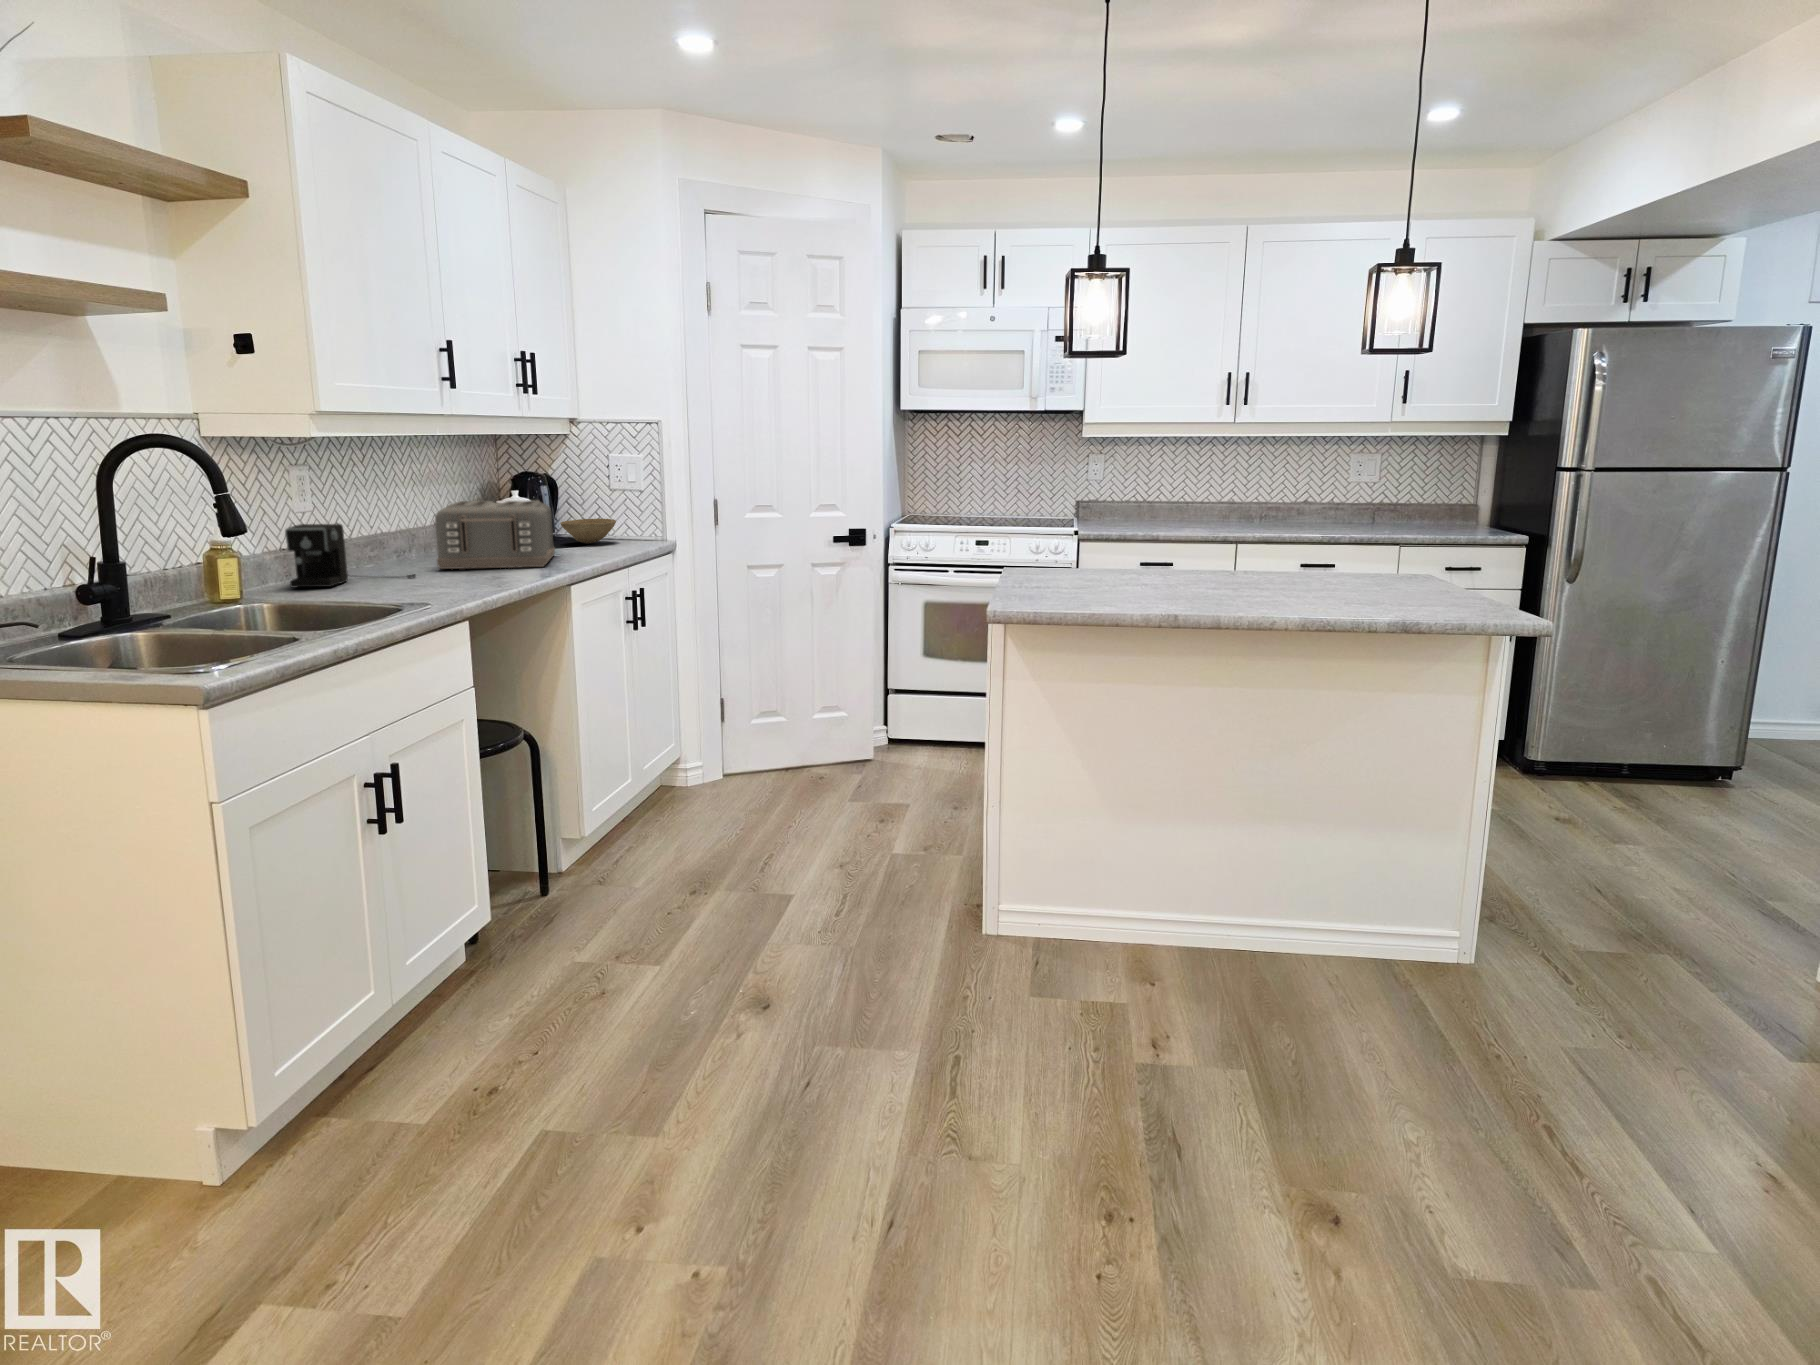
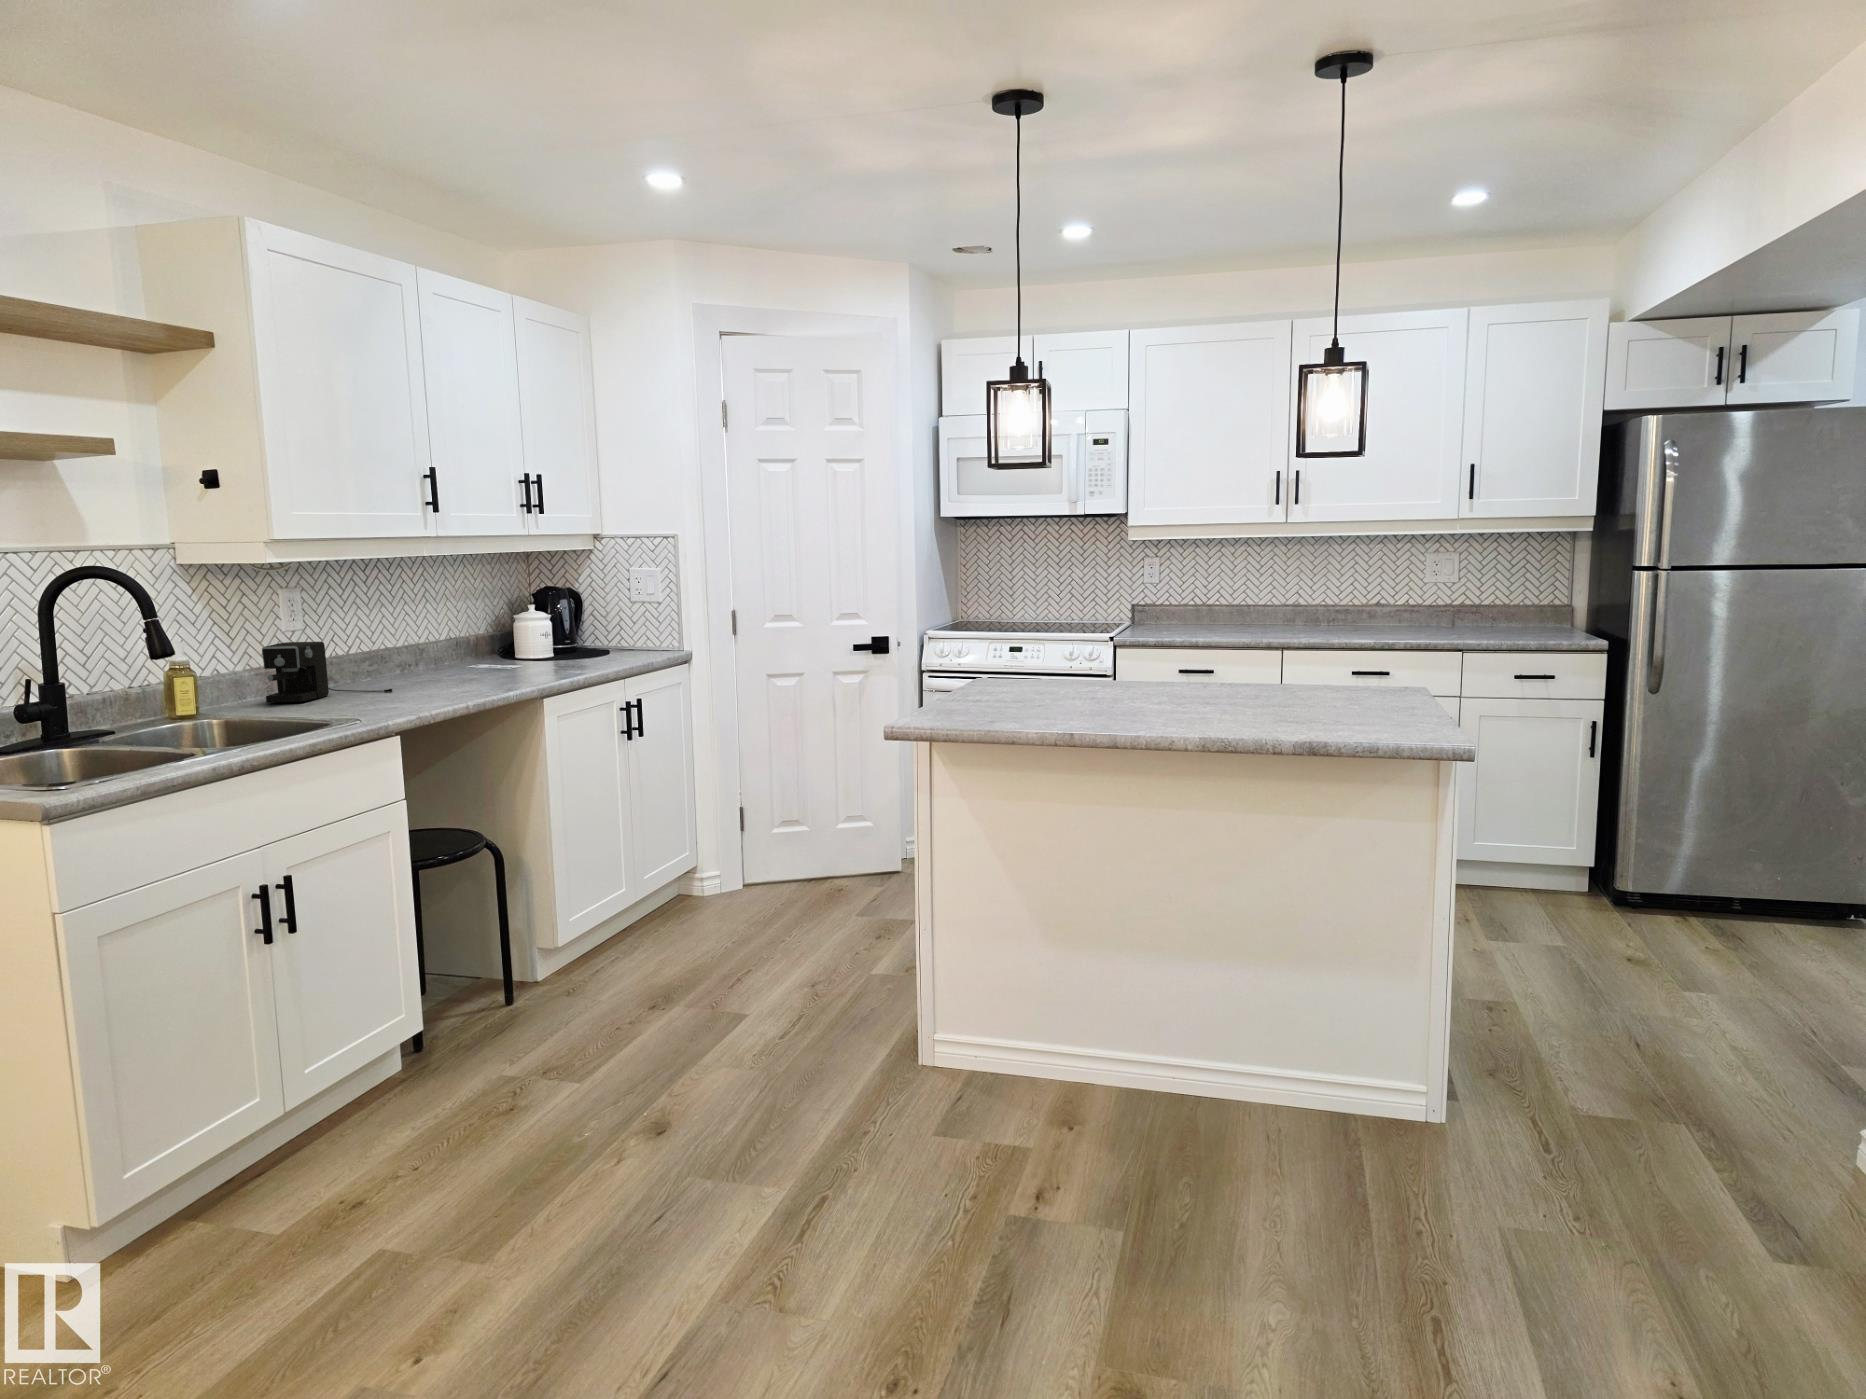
toaster: present [435,500,555,569] -> none [420,615,552,683]
bowl: present [560,519,616,544] -> none [574,630,628,655]

